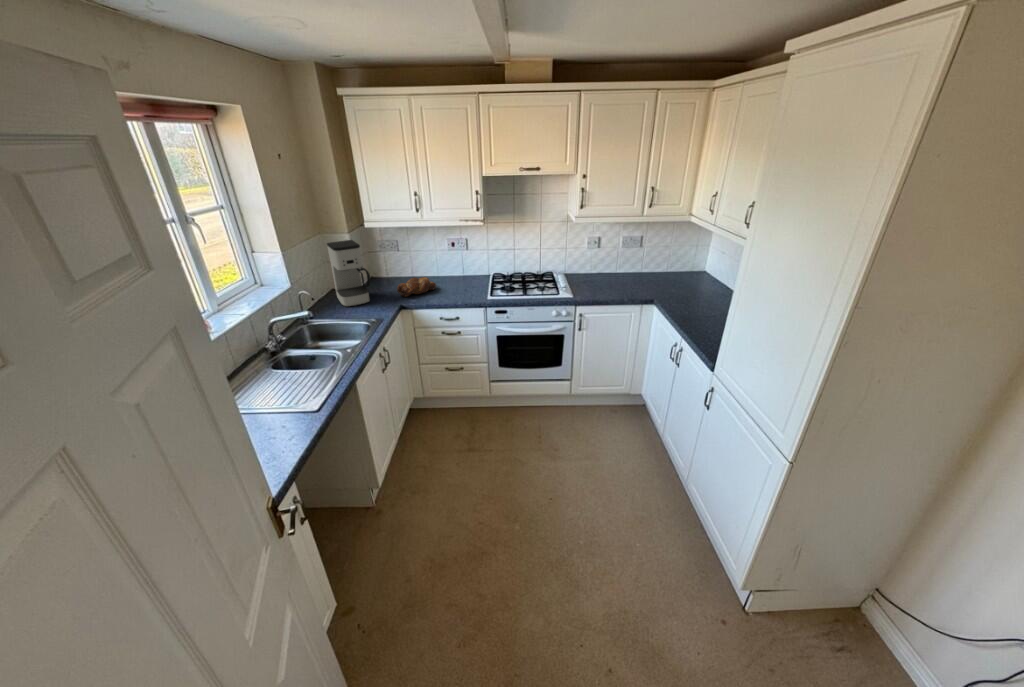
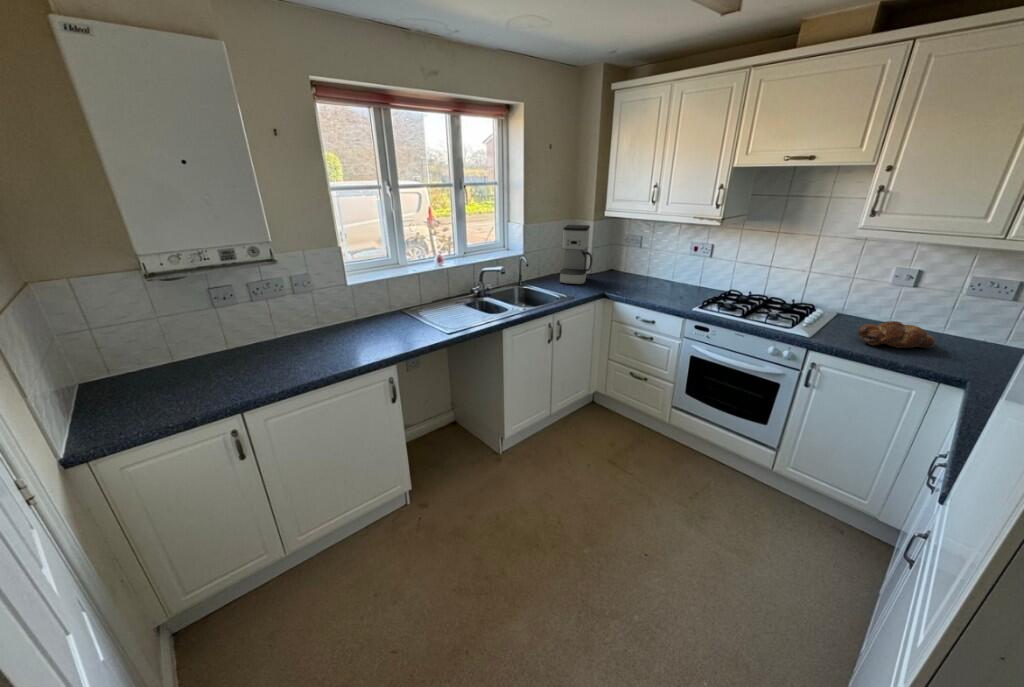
bread loaf: present [397,277,436,297] -> present [858,321,936,348]

